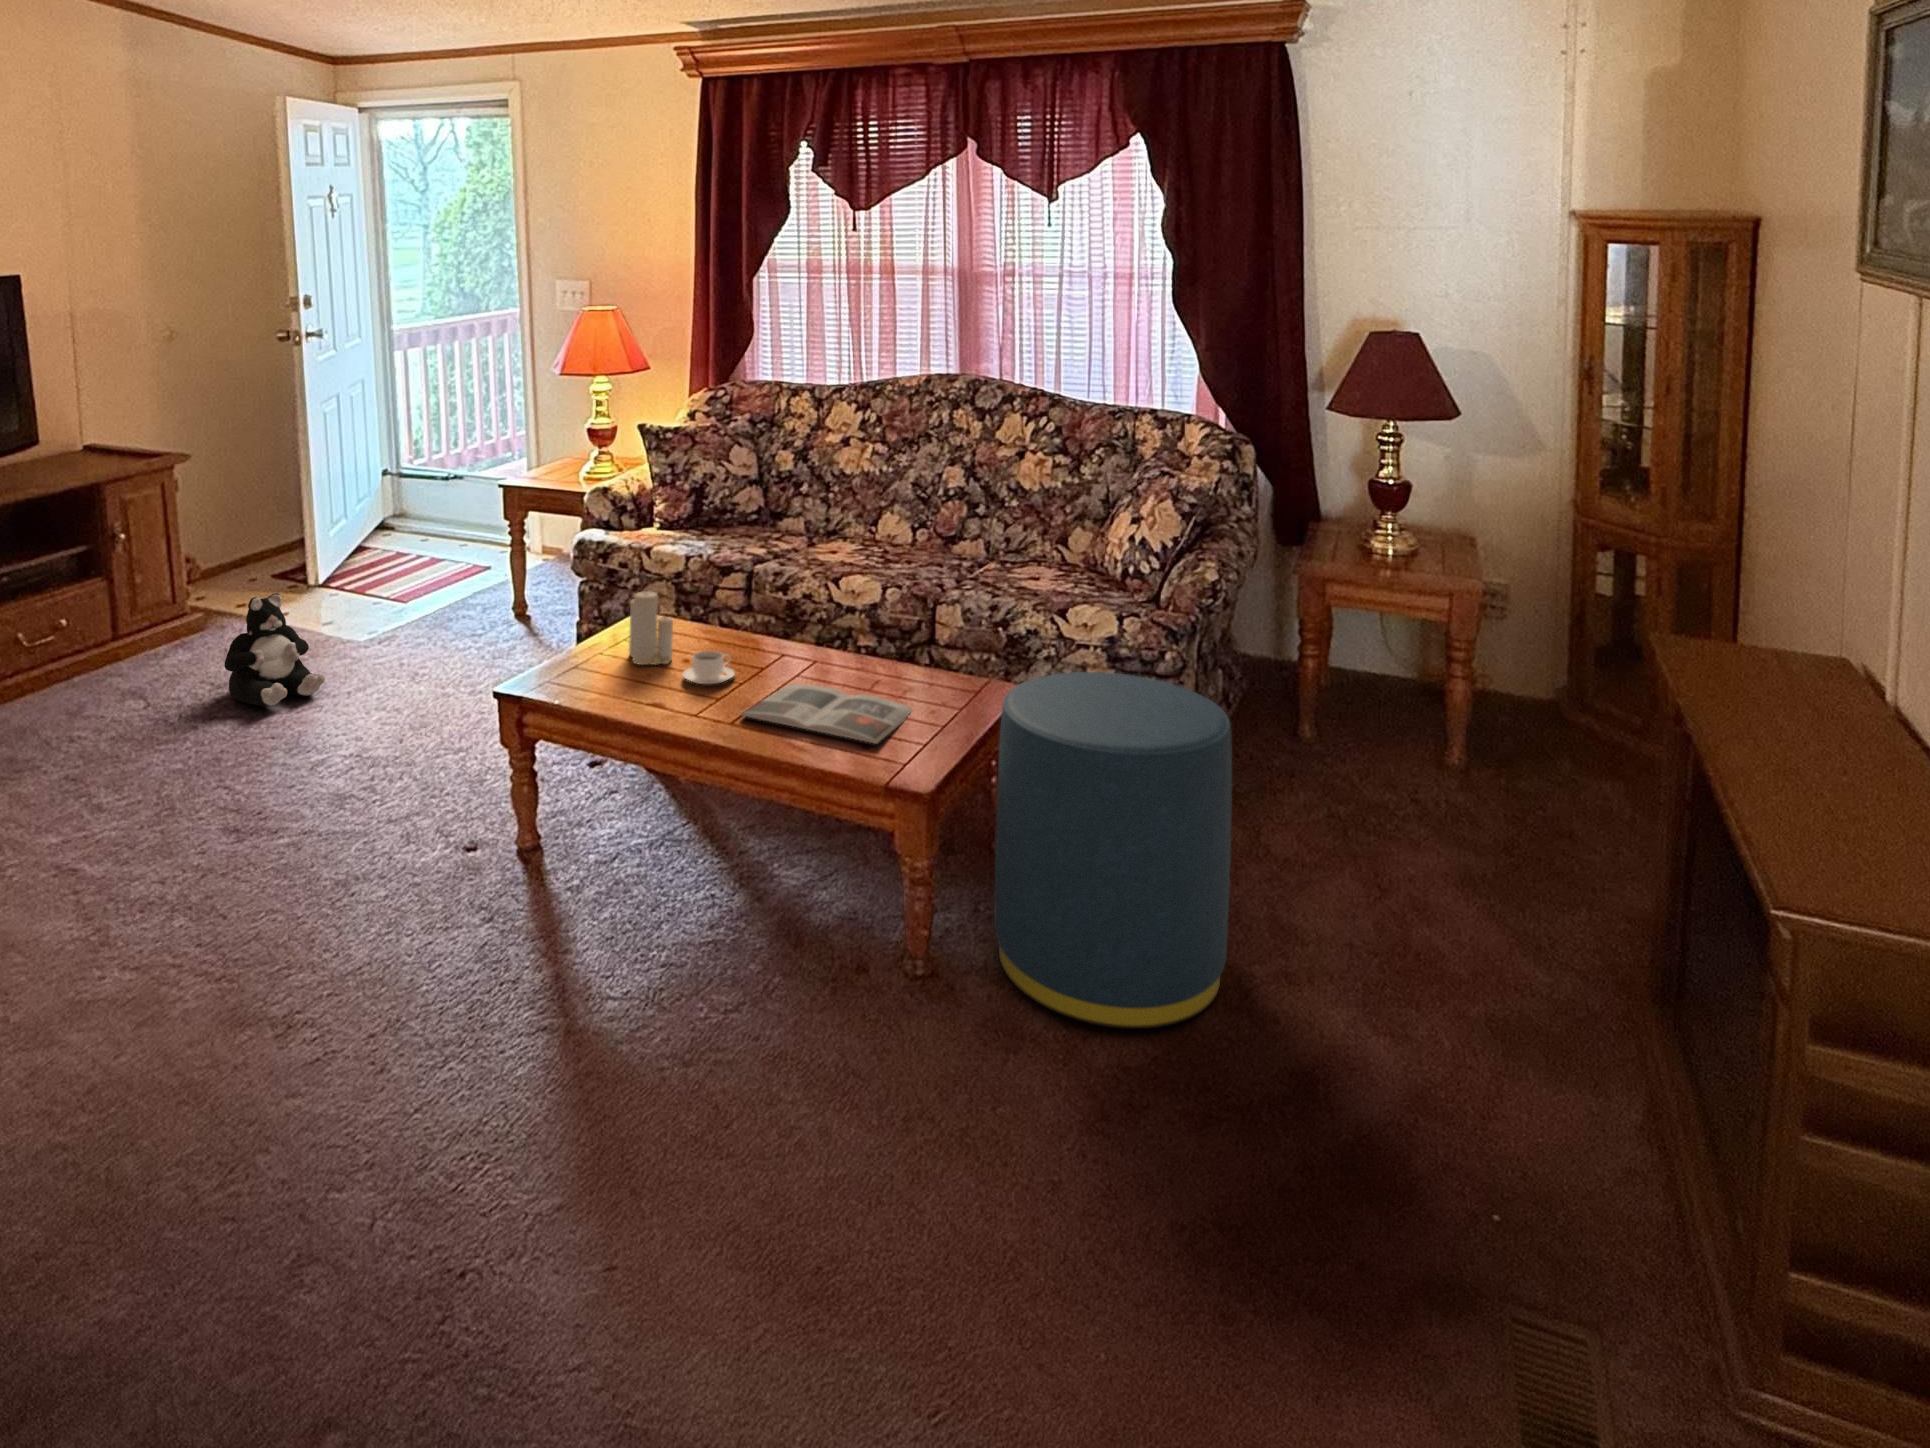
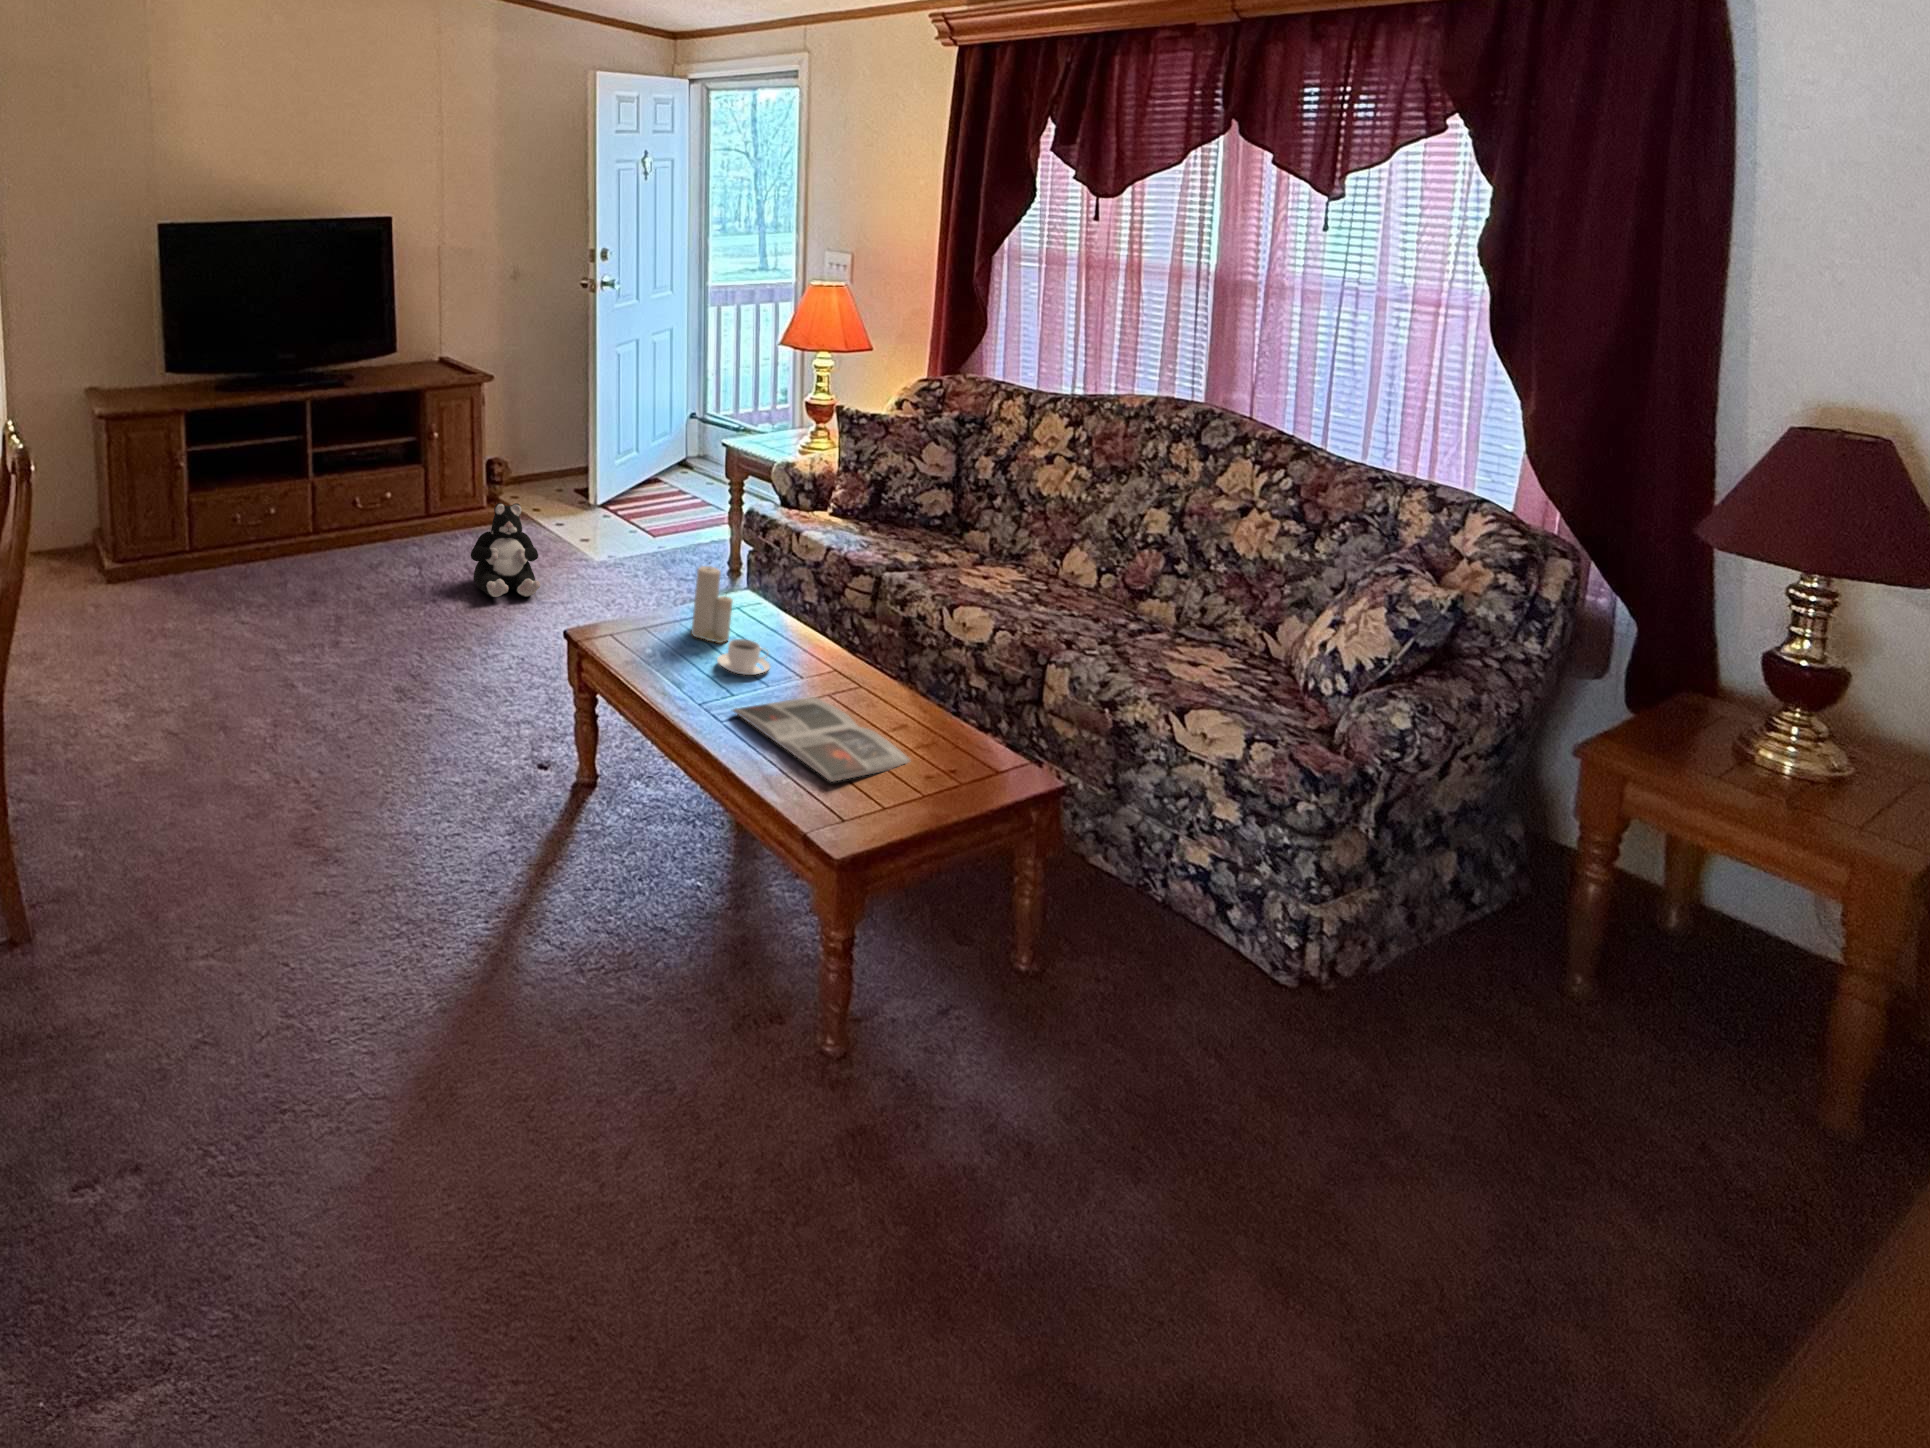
ottoman: present [994,672,1232,1029] -> none [912,769,1244,1250]

